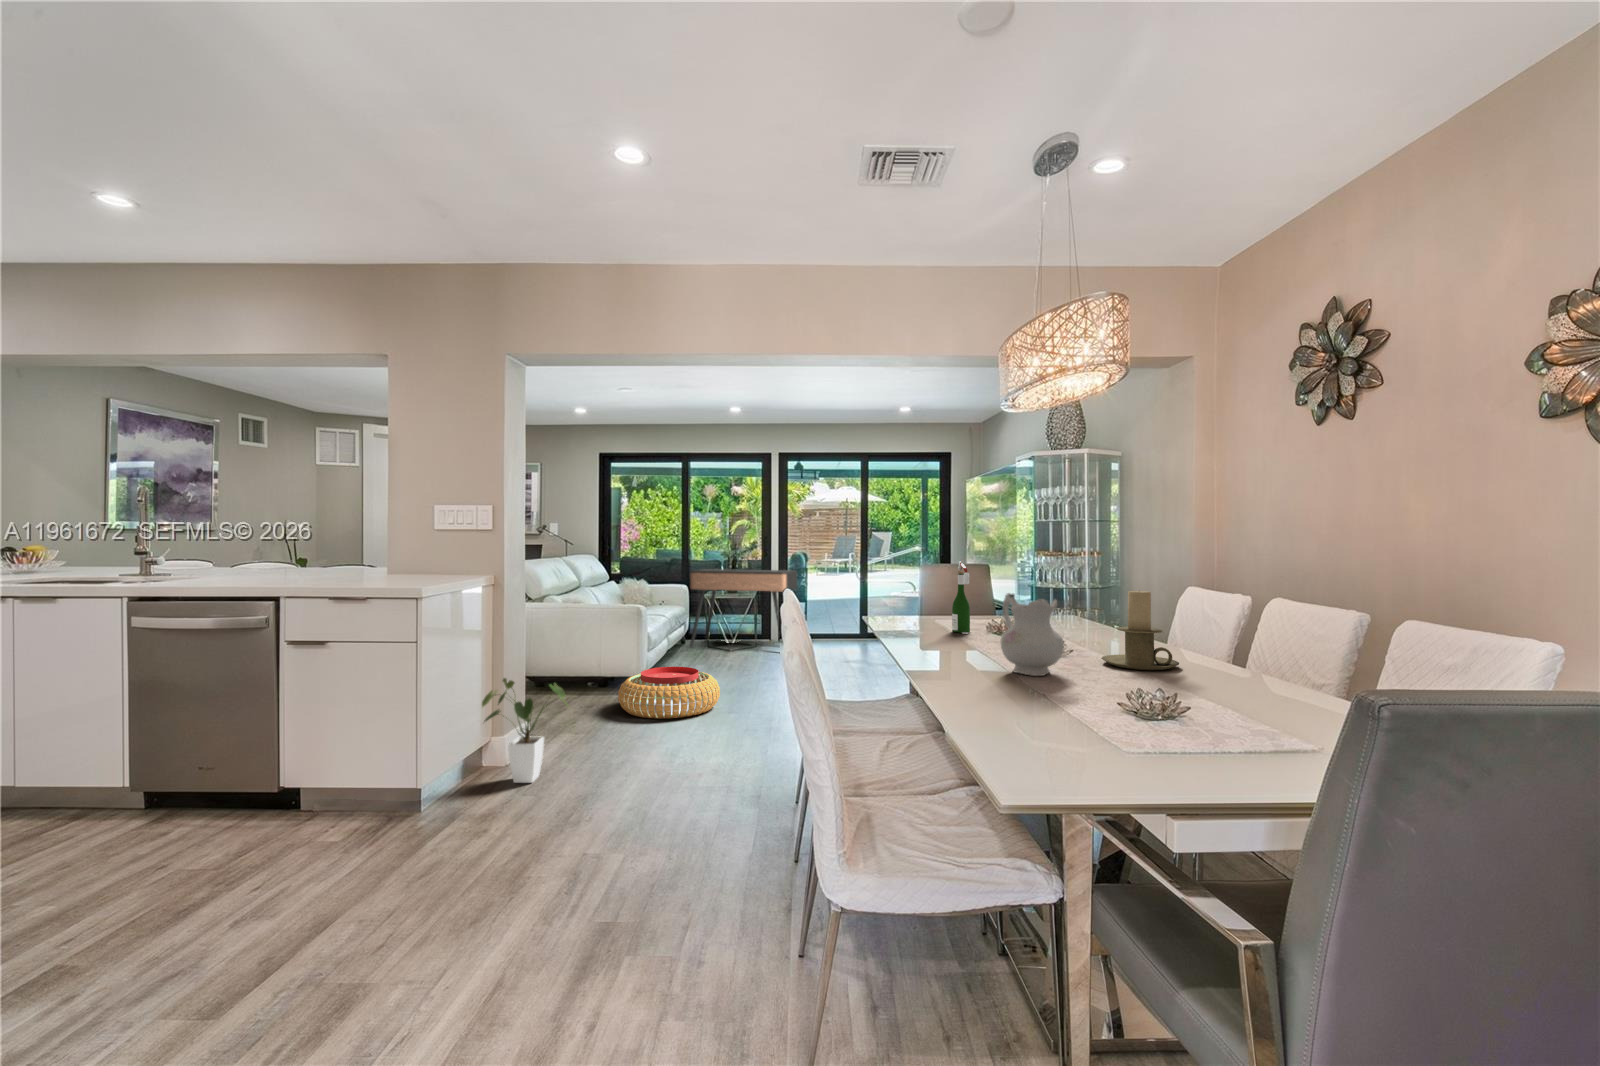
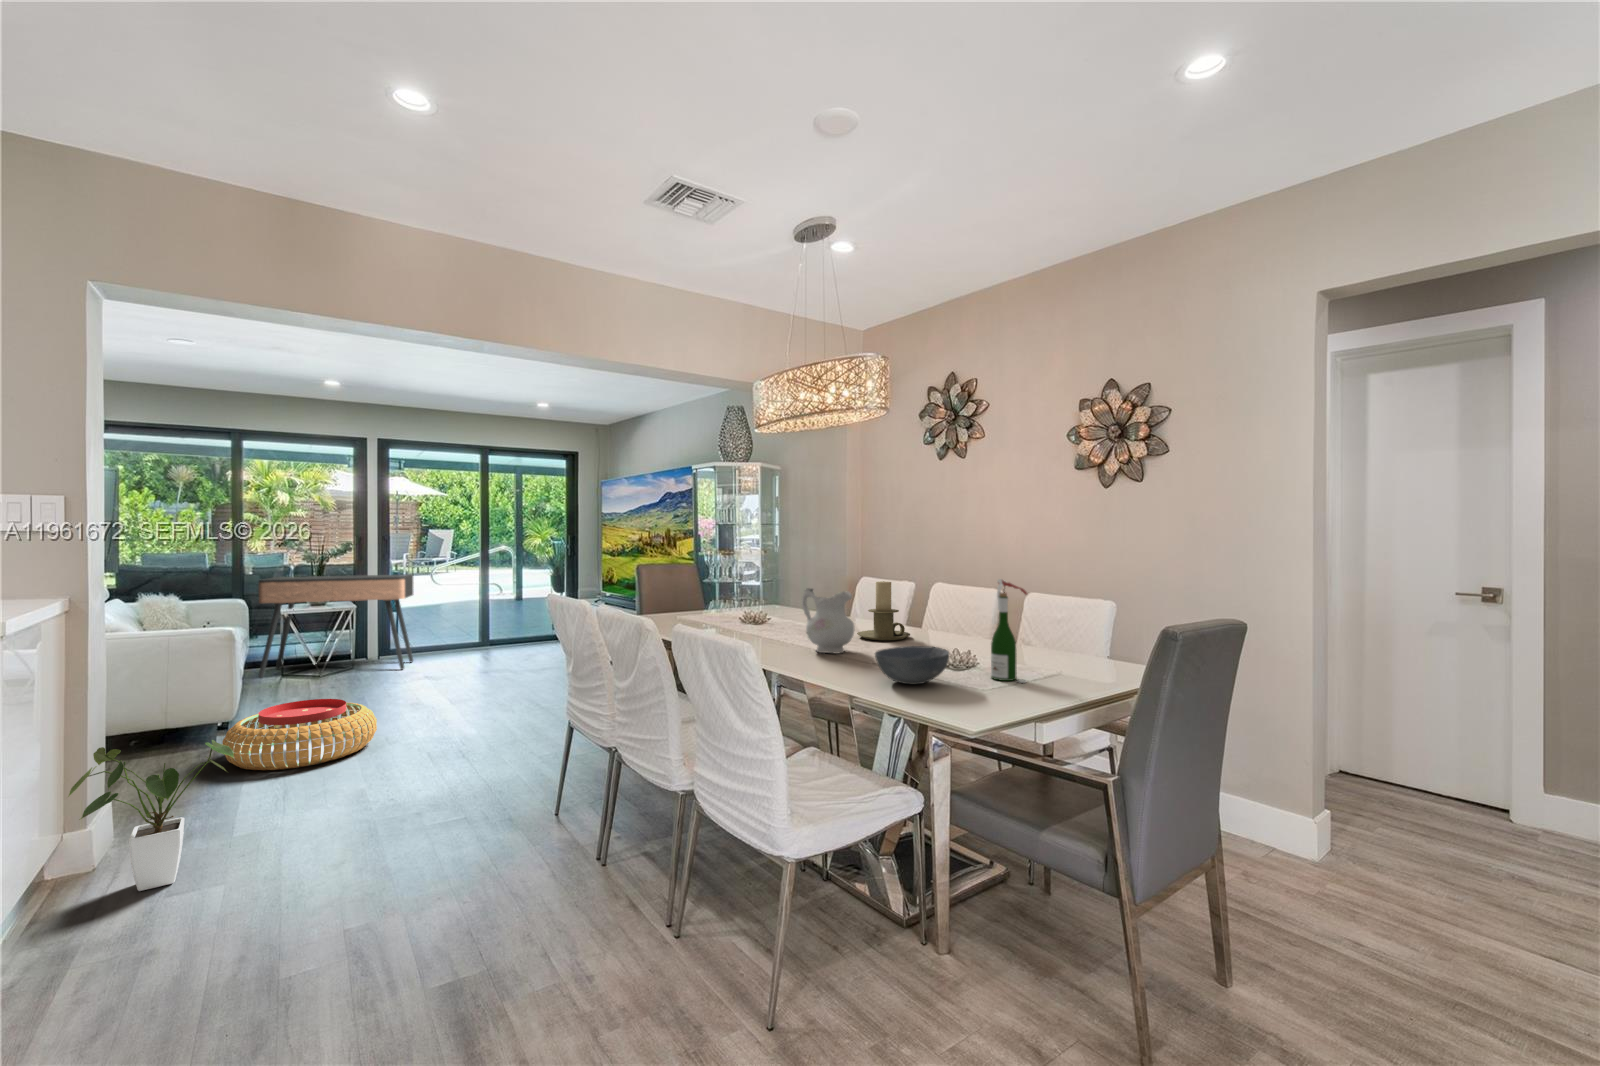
wine bottle: present [952,561,970,634] -> present [991,579,1027,683]
bowl: none [999,673,1103,724] -> present [875,646,949,684]

